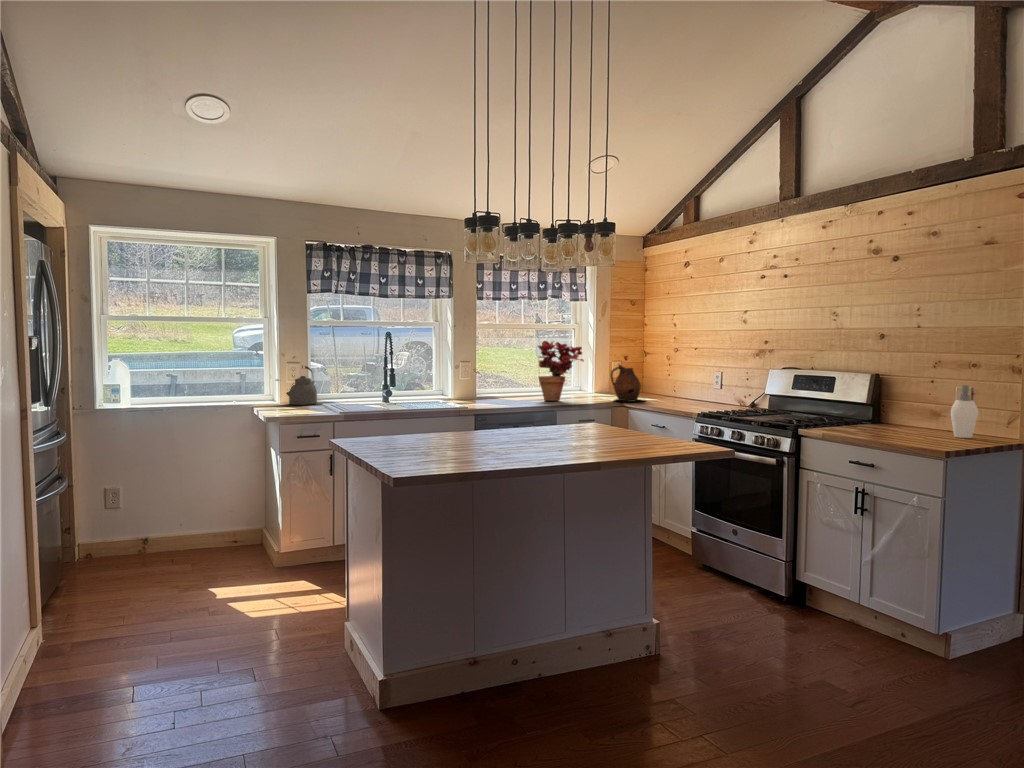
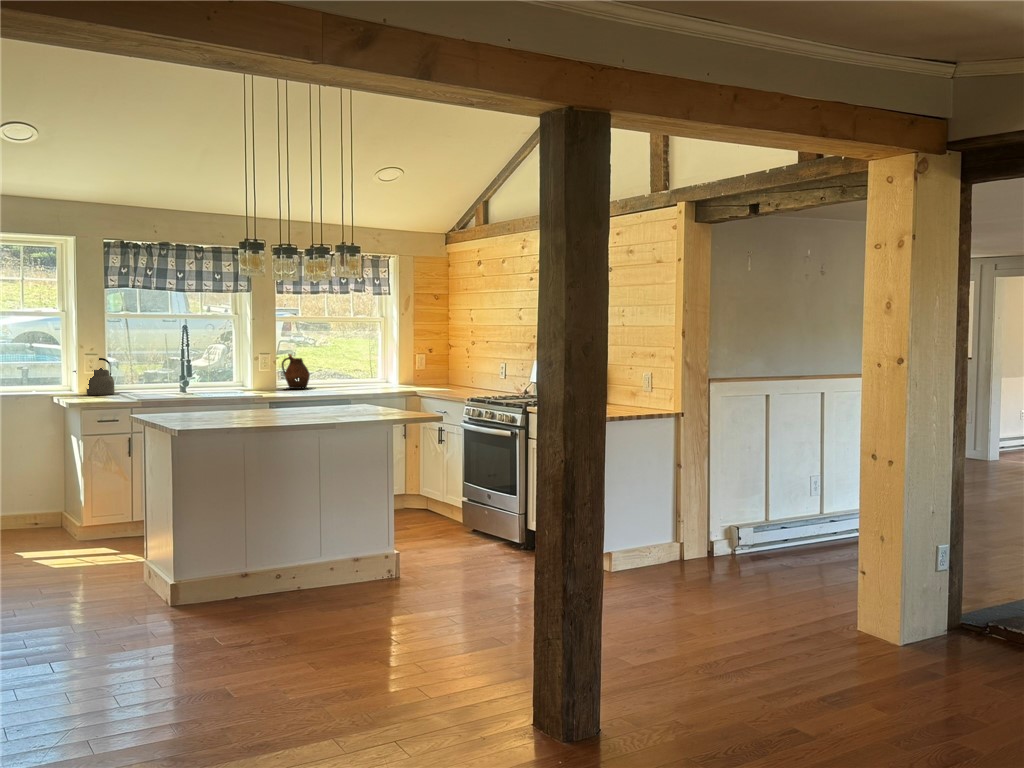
potted plant: present [538,341,584,401] -> none [331,334,378,391]
ceramic pitcher: present [611,364,645,402] -> present [282,354,310,389]
soap dispenser: present [951,385,978,438] -> none [627,369,644,409]

